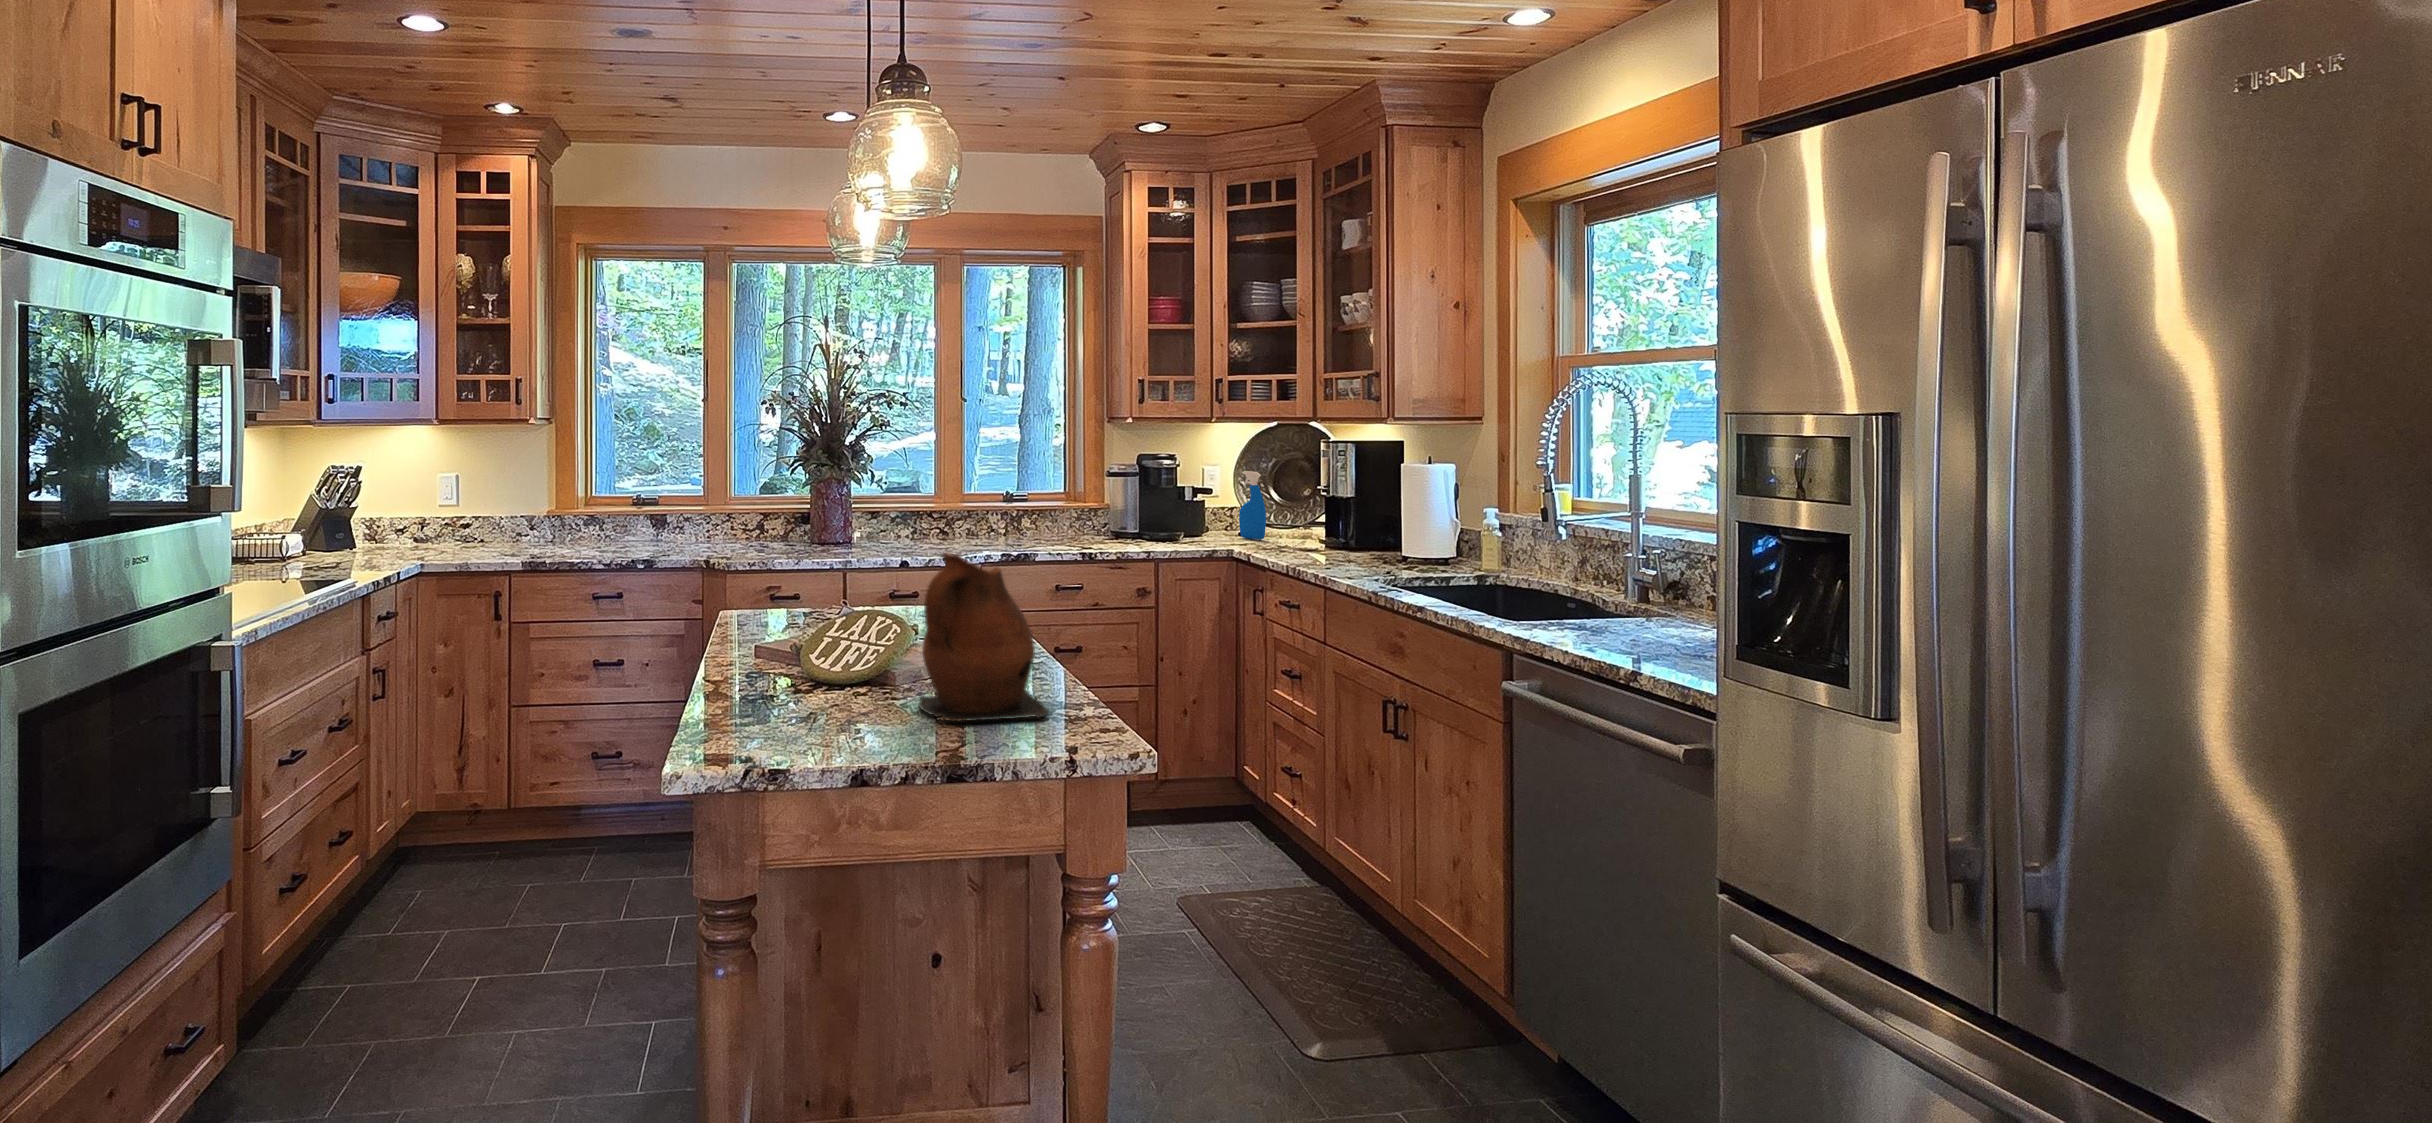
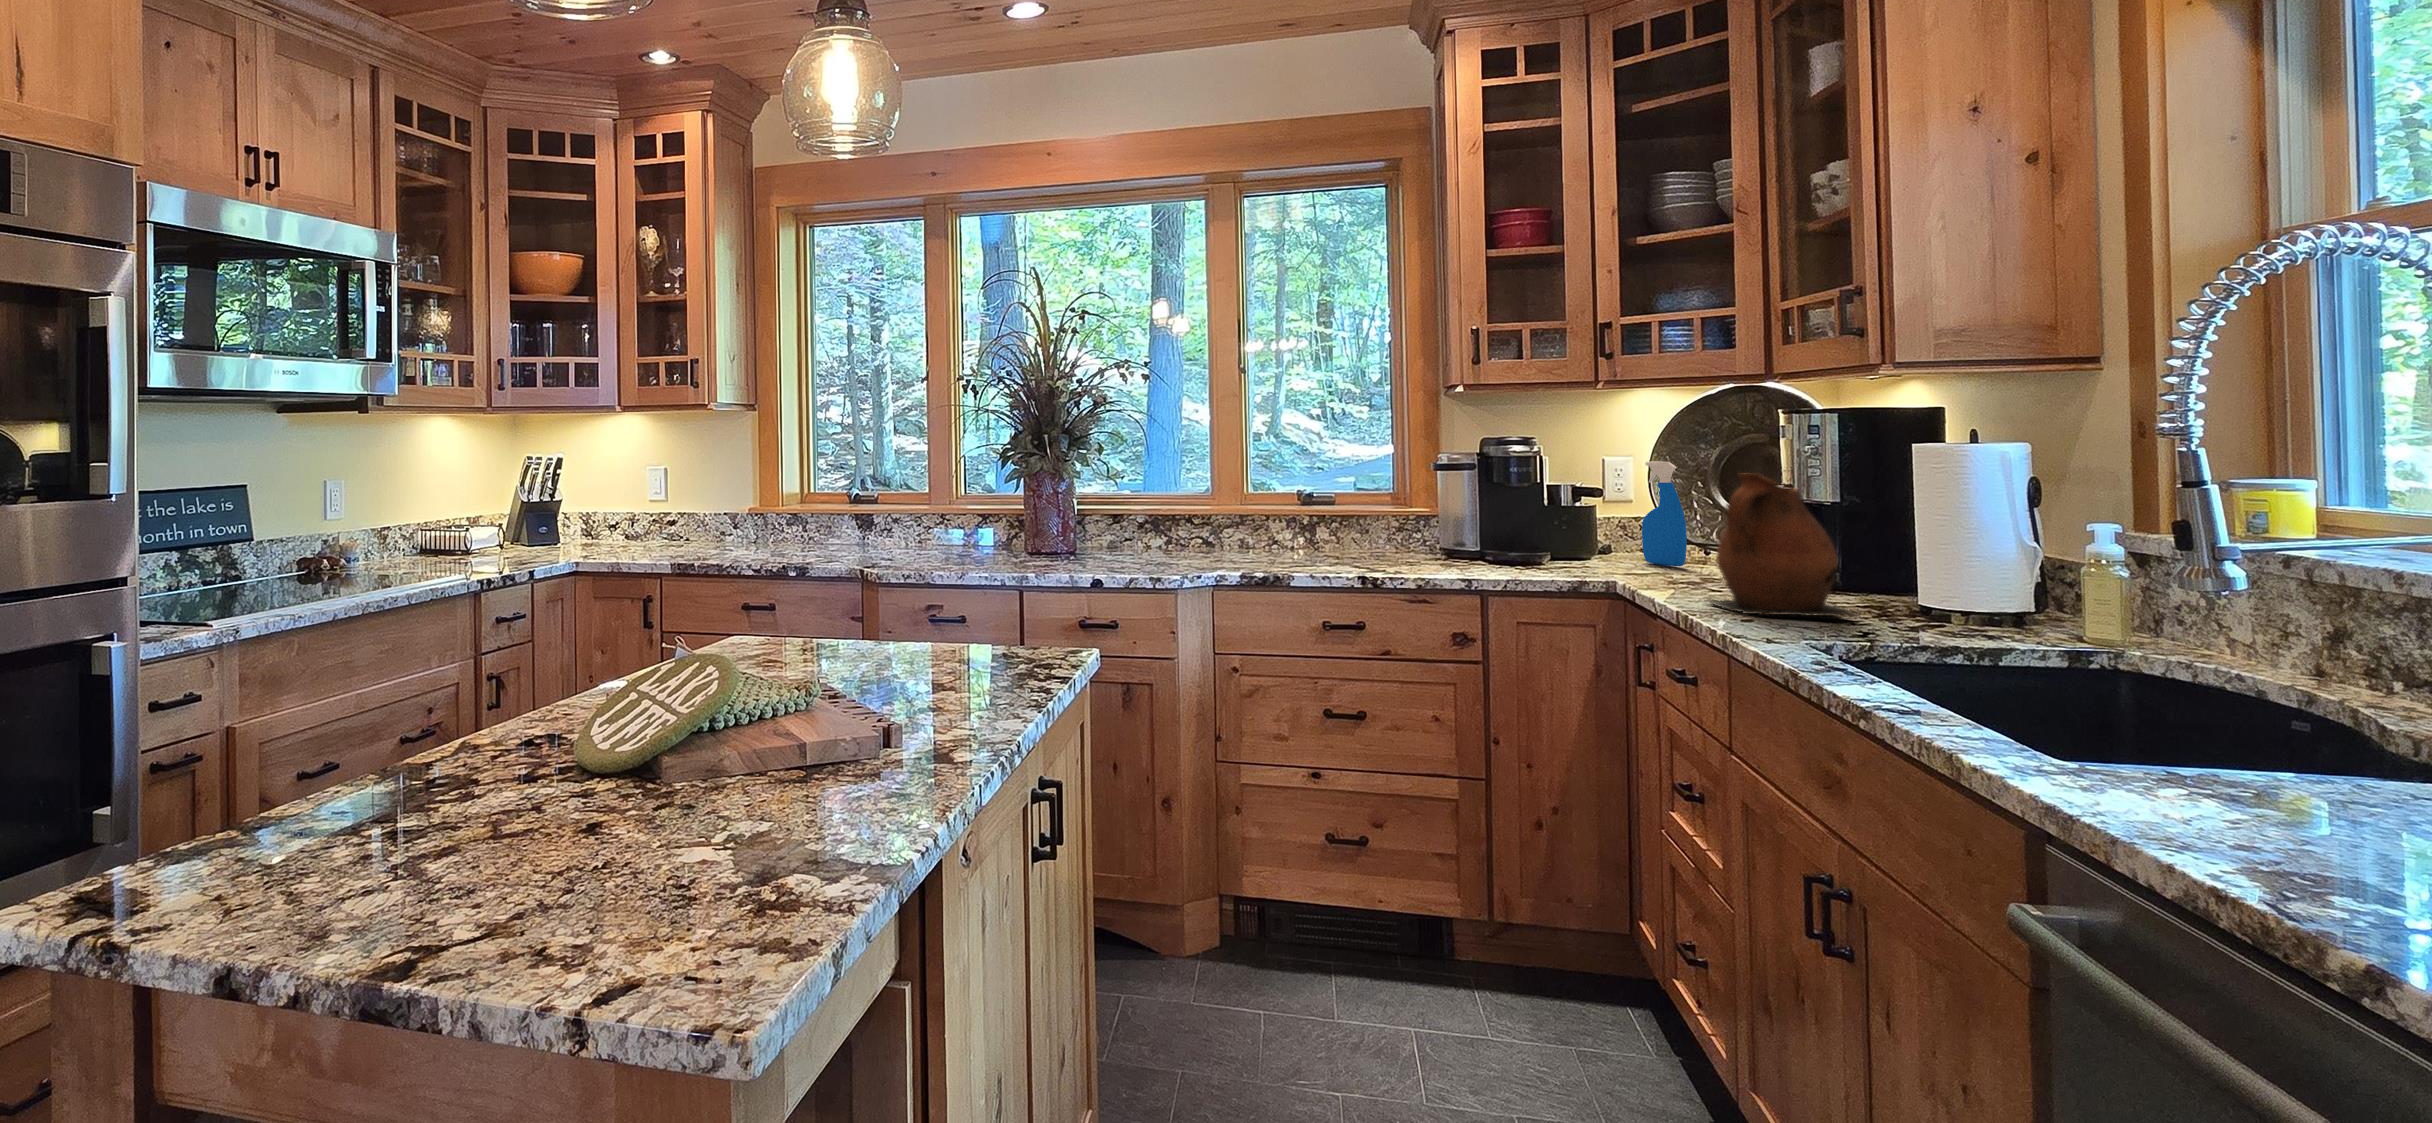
ceramic pitcher: present [913,553,1050,721] -> present [1713,473,1858,618]

